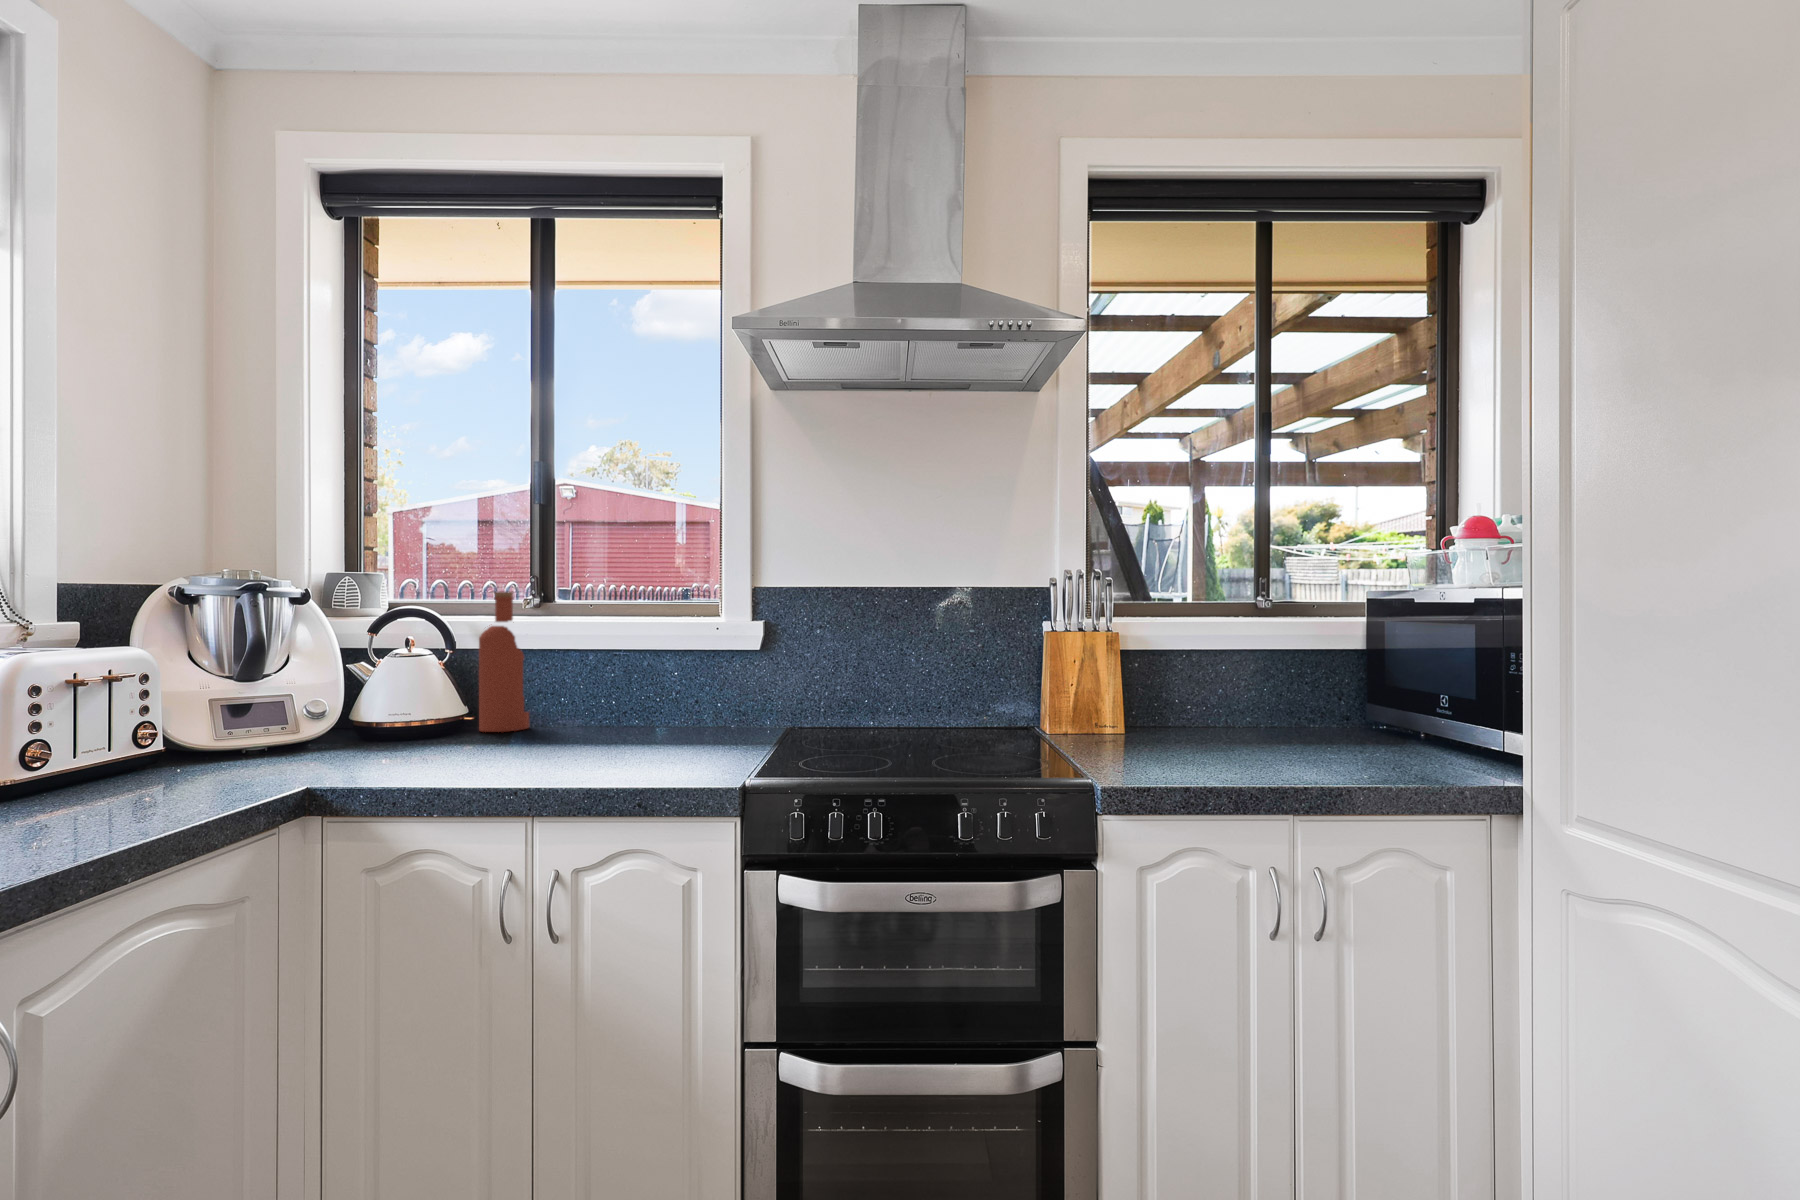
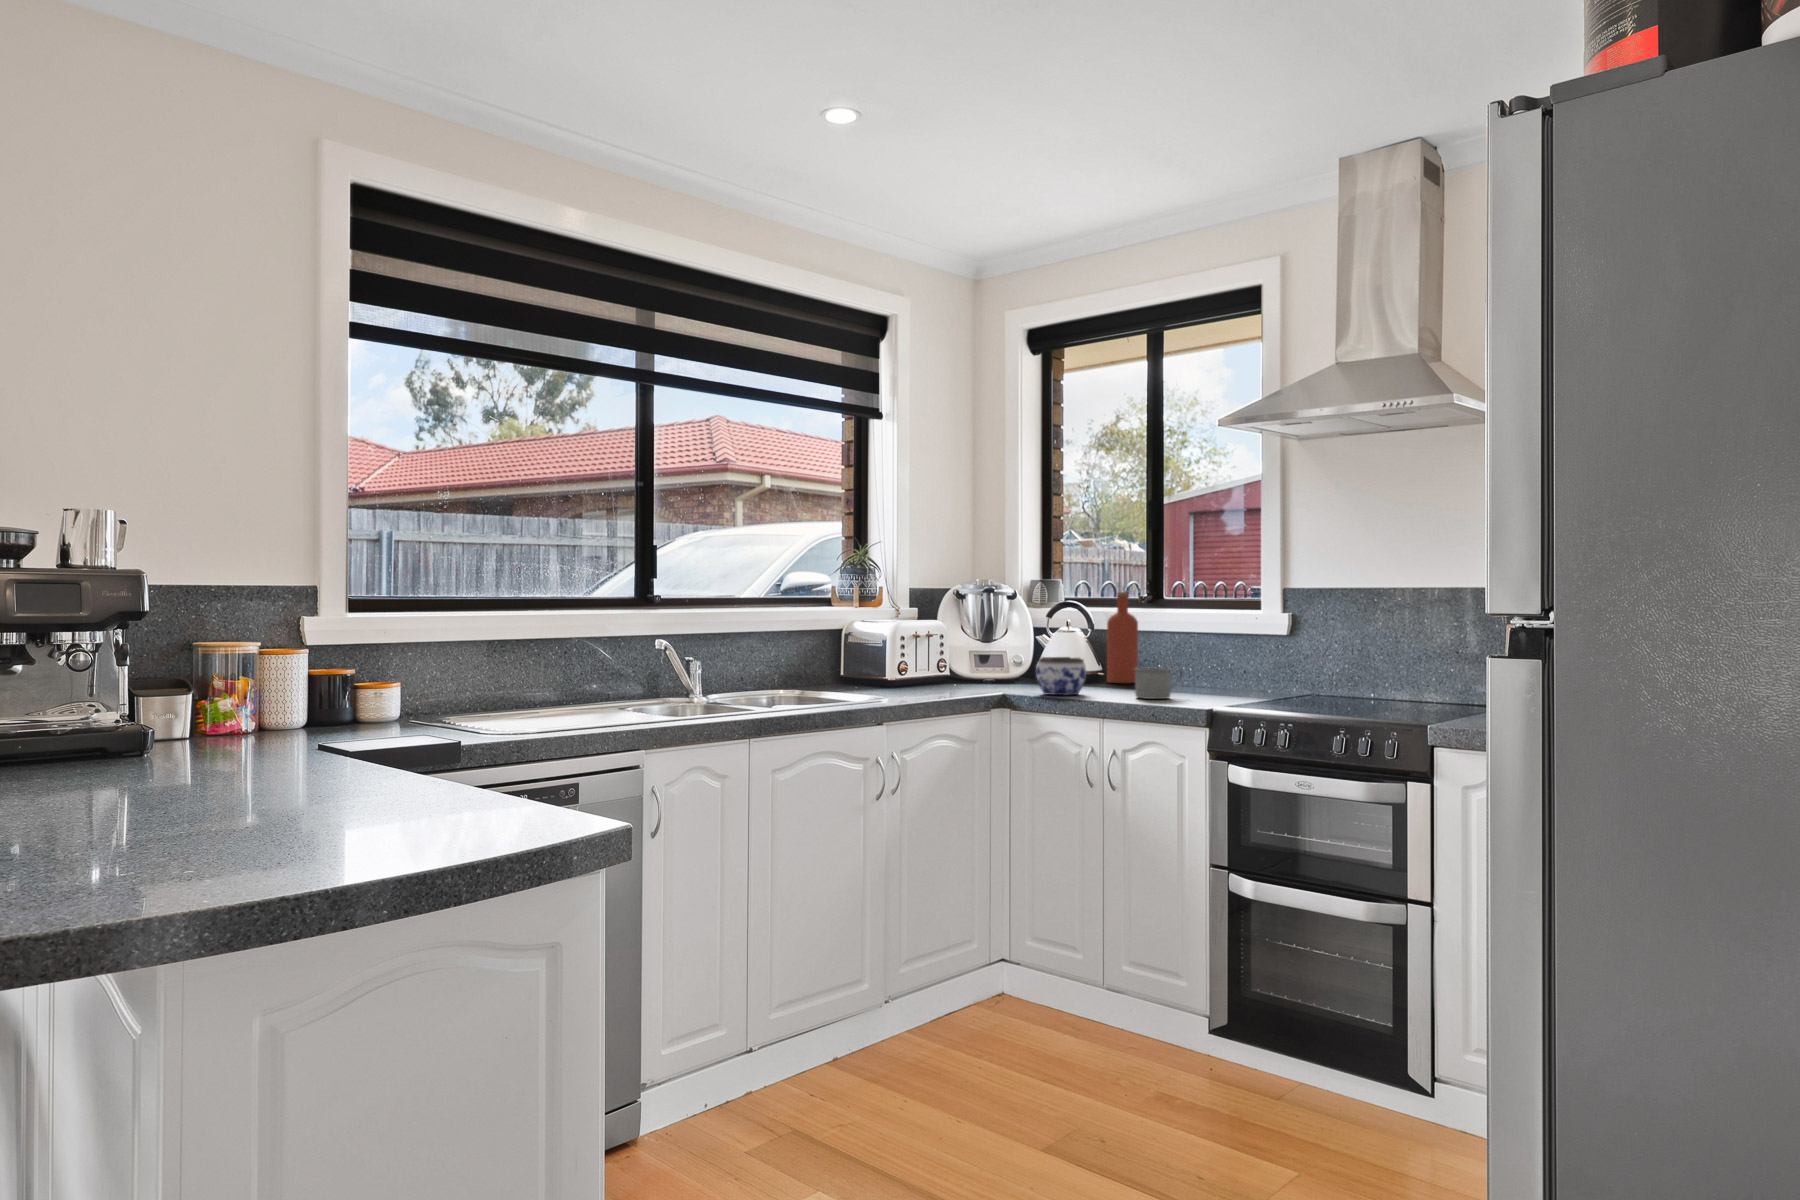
jar: none [371,703,474,778] -> present [1036,657,1086,695]
mug: none [569,709,646,767] -> present [1135,668,1182,699]

